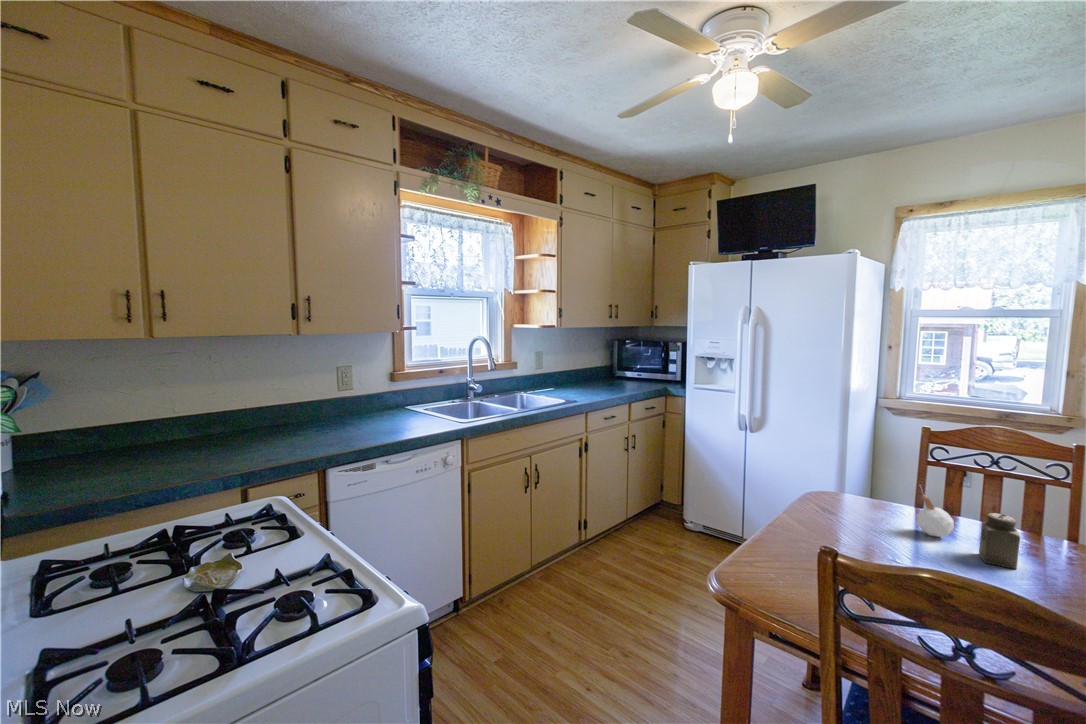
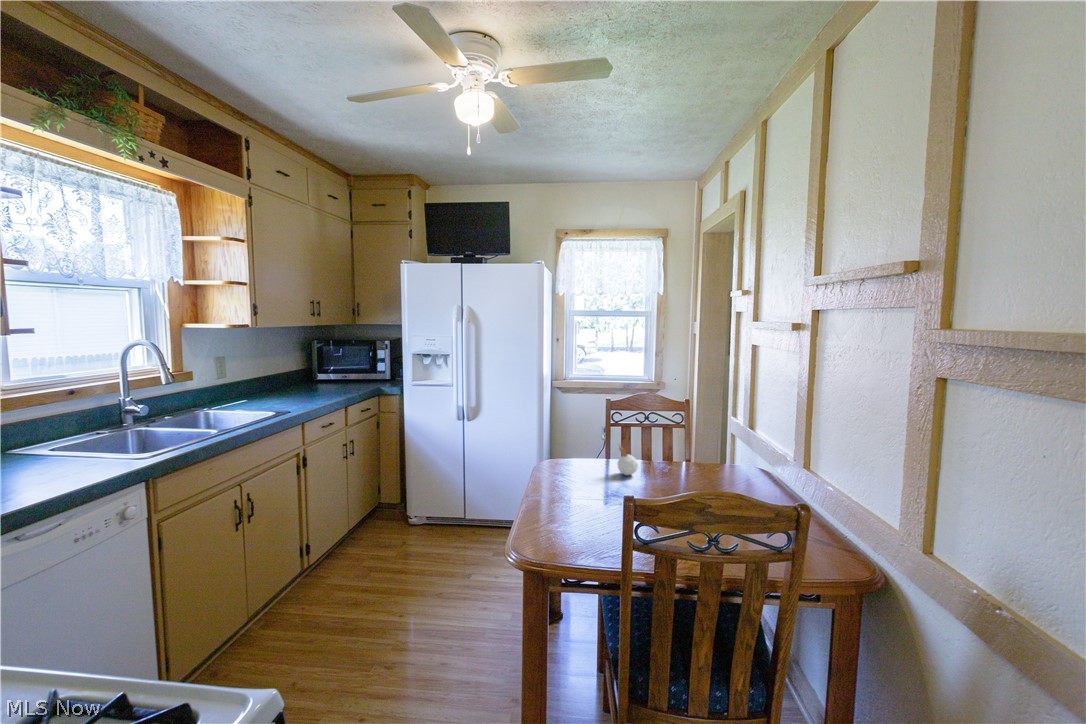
salt shaker: present [979,513,1020,569] -> none [654,451,676,485]

